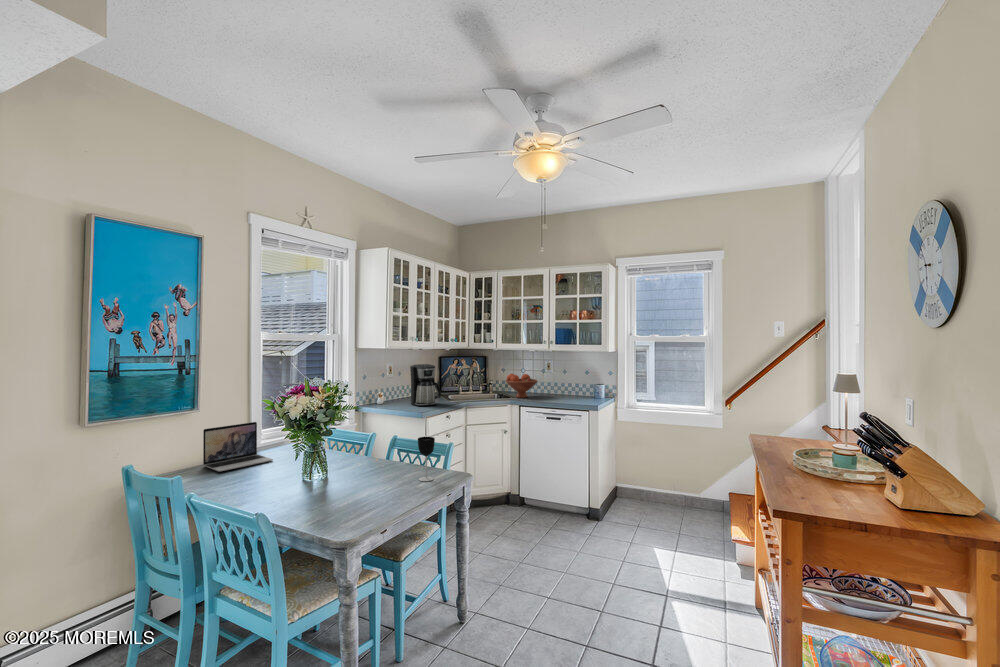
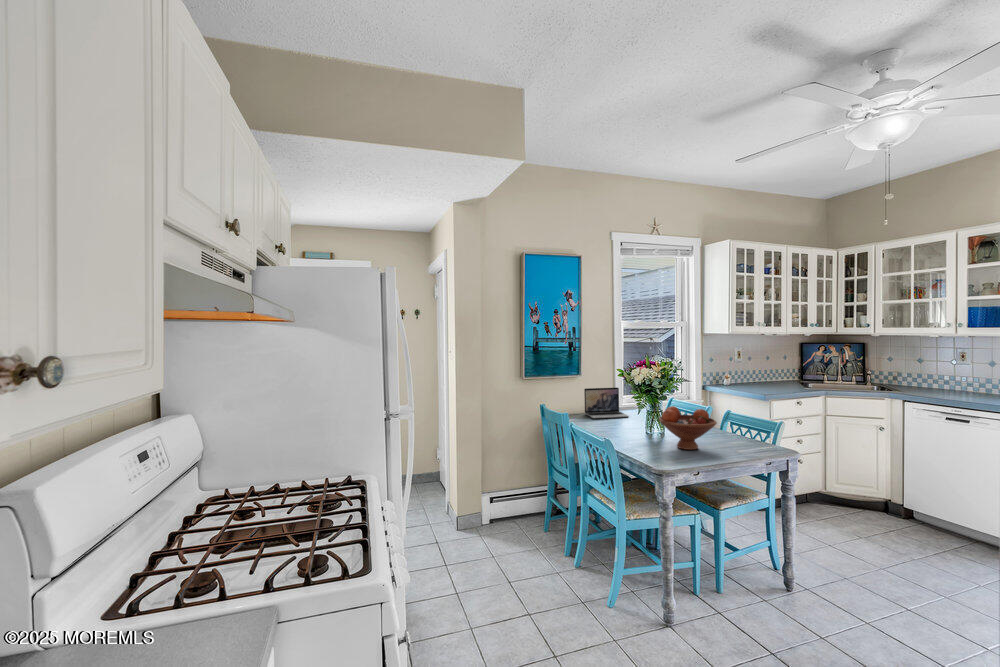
coffee maker: present [410,364,441,406] -> none [759,349,794,390]
fruit bowl: present [506,374,538,398] -> present [659,406,717,450]
wine glass: present [418,437,435,481] -> none [741,411,759,450]

